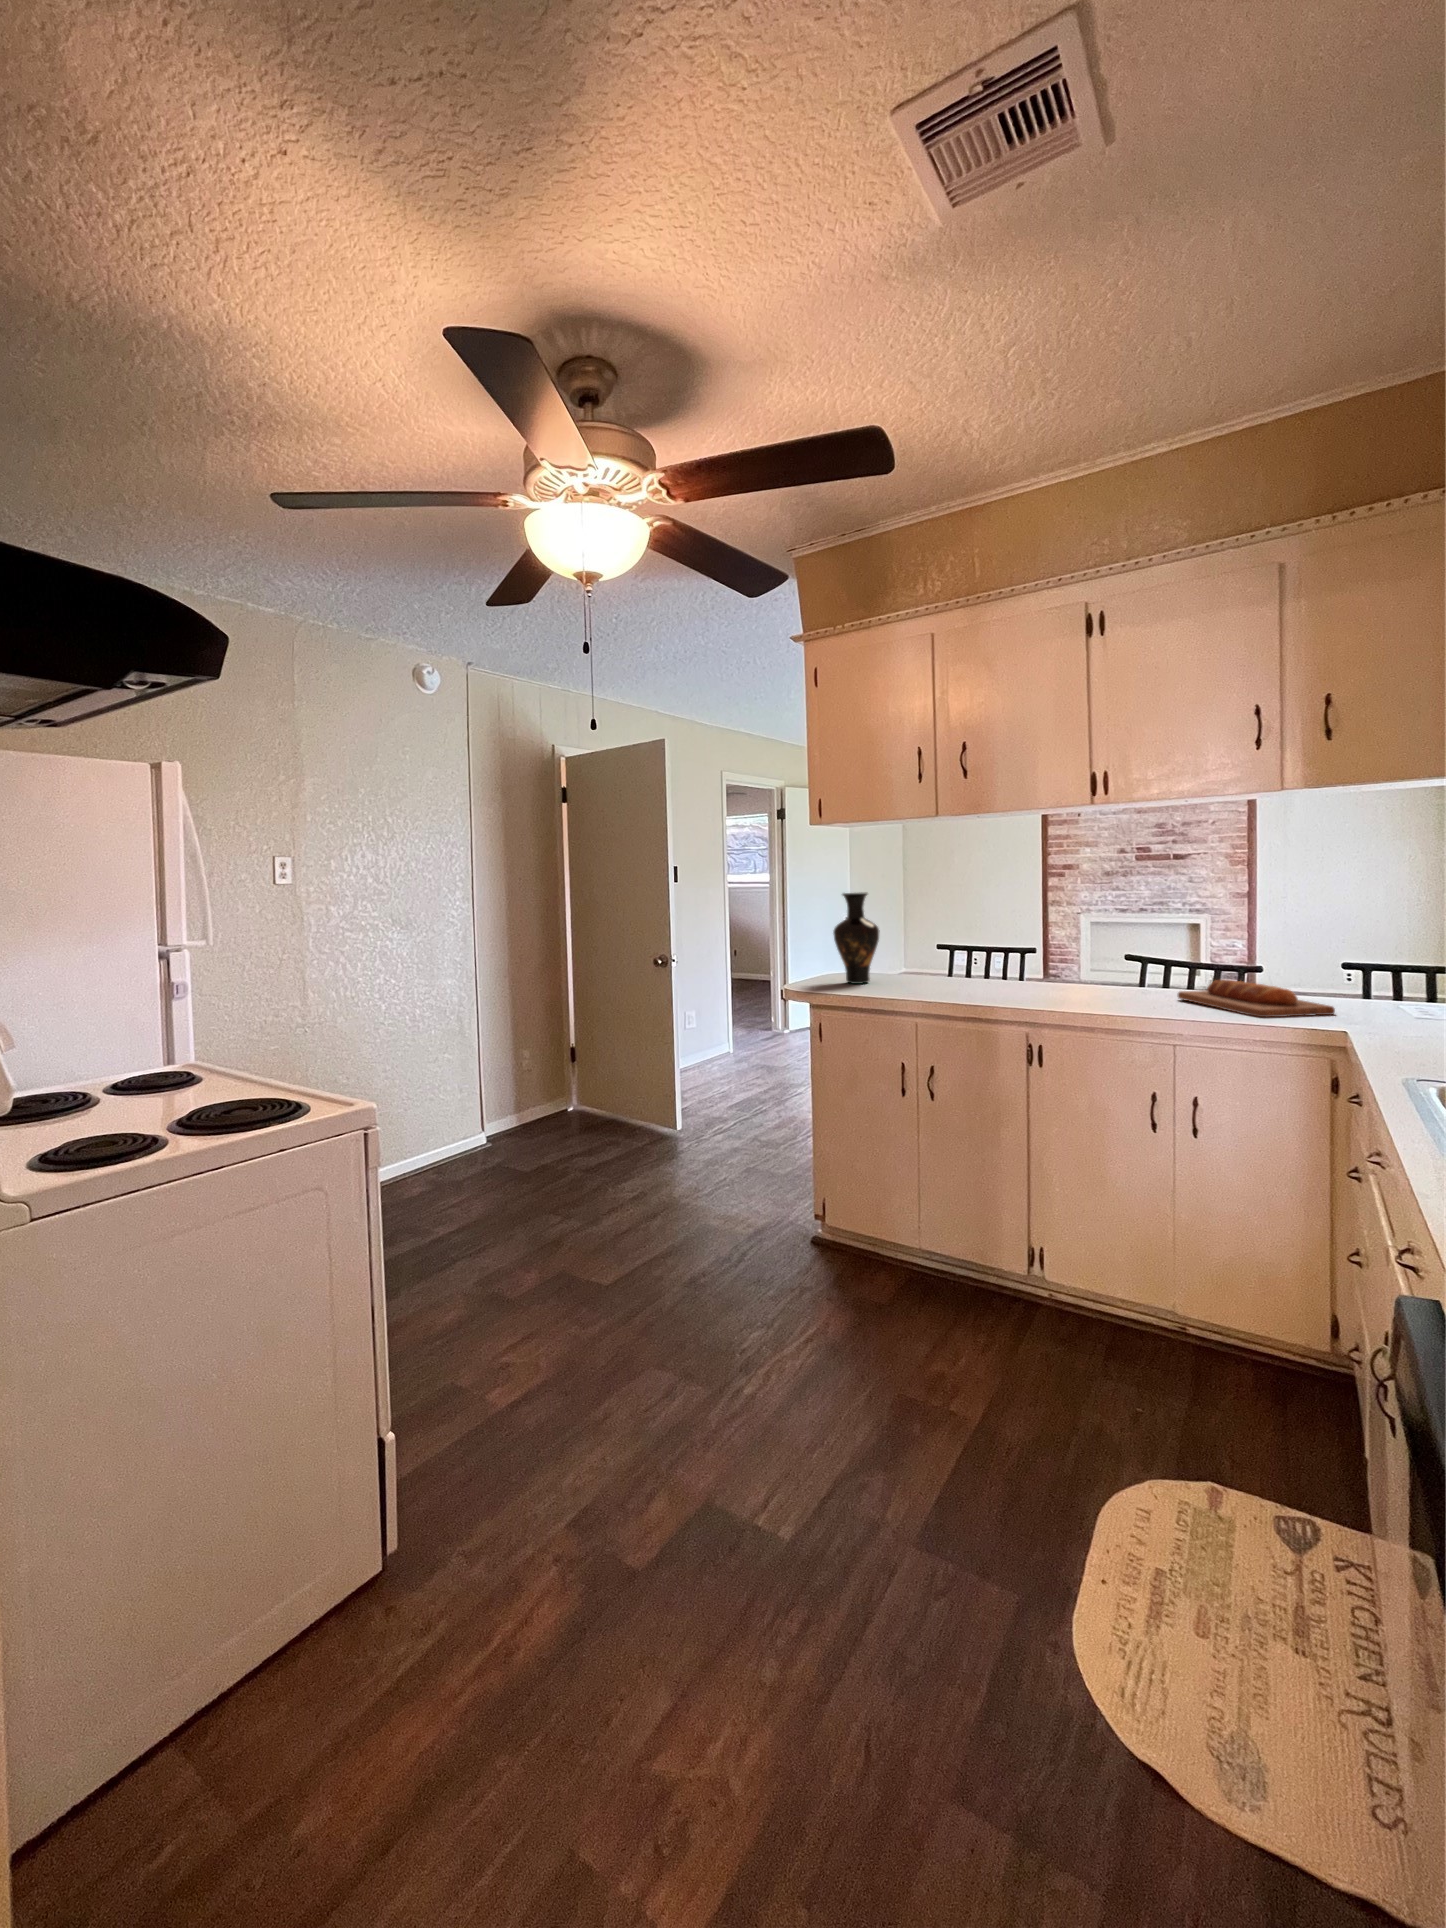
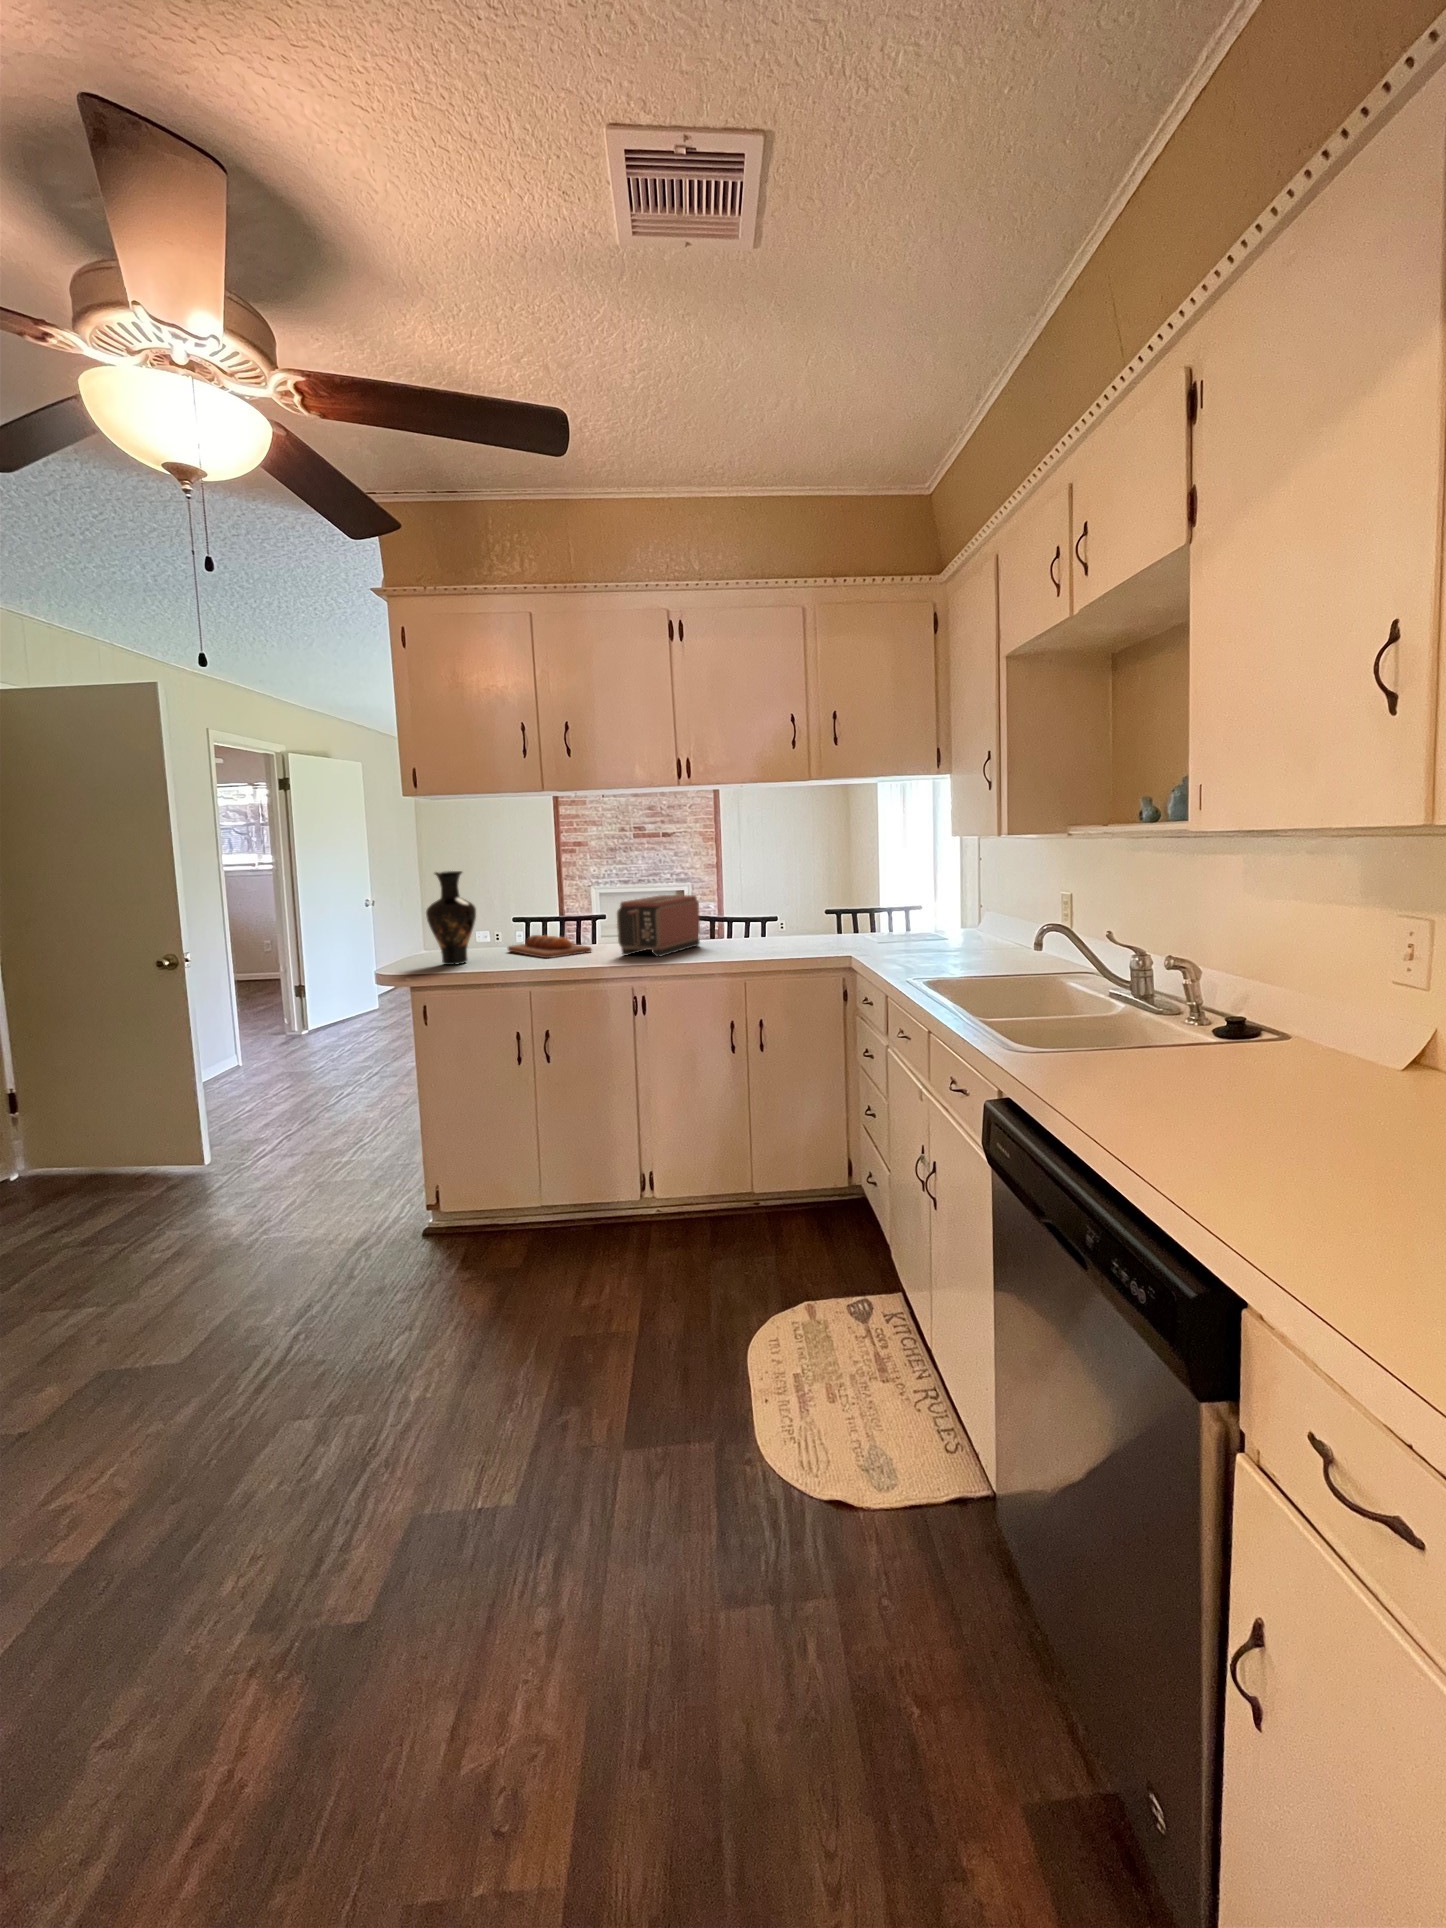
toaster: none [1022,926,1135,997] -> present [617,895,700,957]
bread loaf: present [1178,980,1335,1017] -> present [508,935,592,958]

